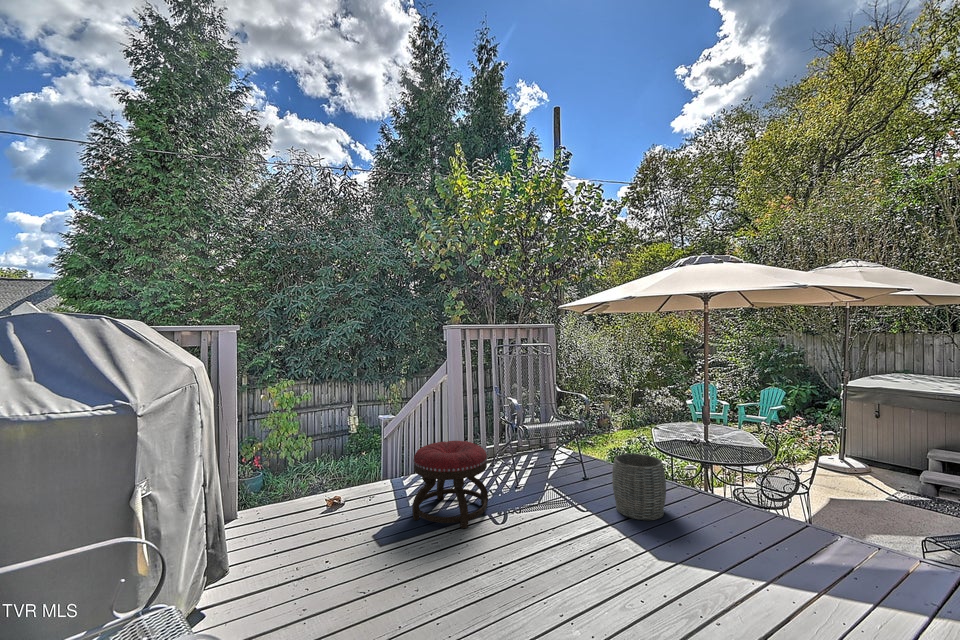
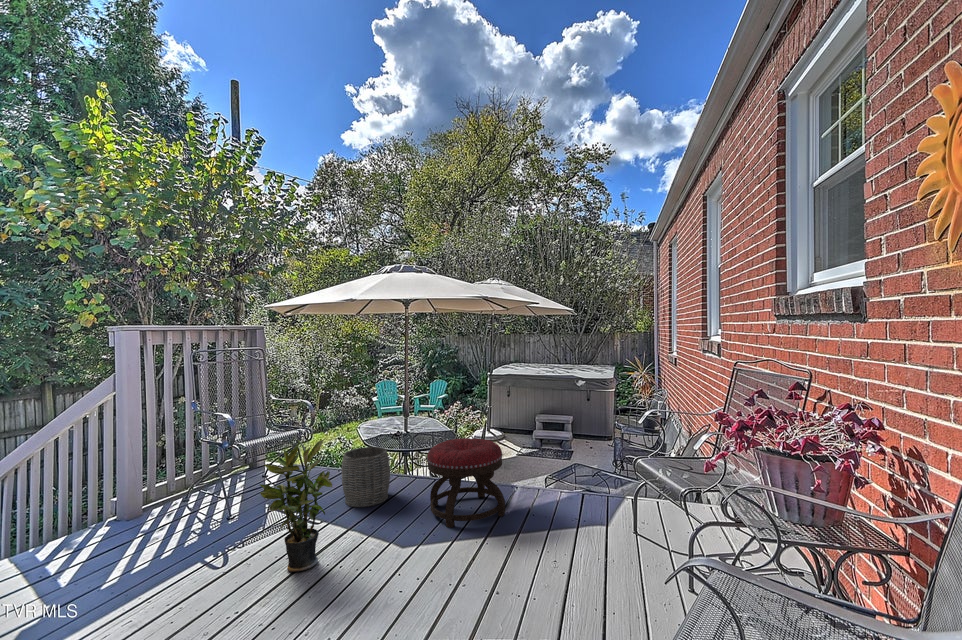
potted plant: none [516,435,582,565] -> present [260,440,332,572]
ottoman: present [412,441,488,529] -> present [427,438,505,528]

